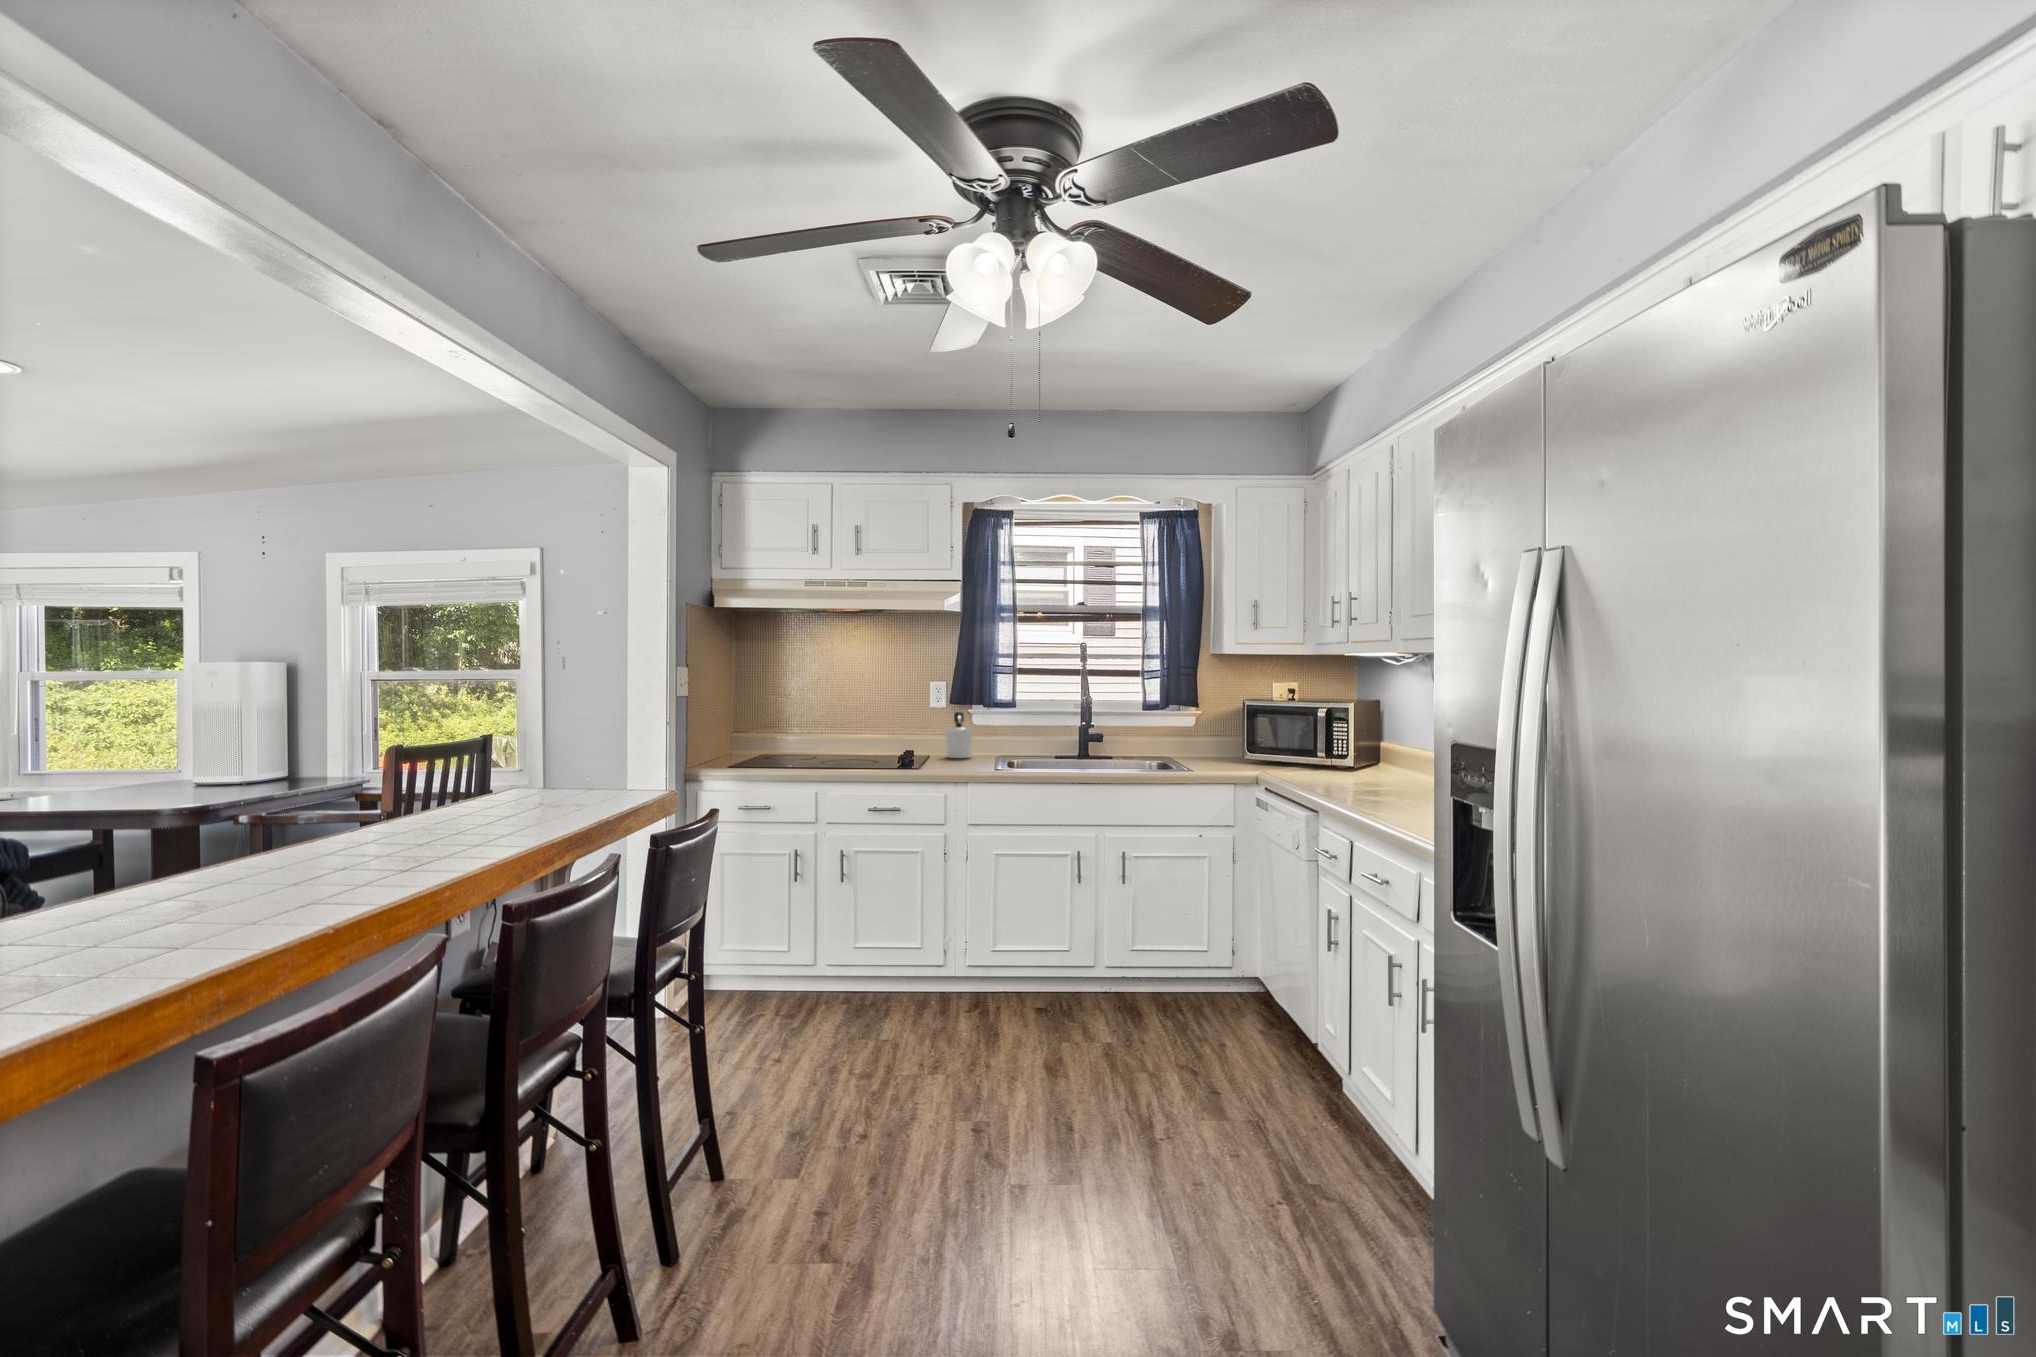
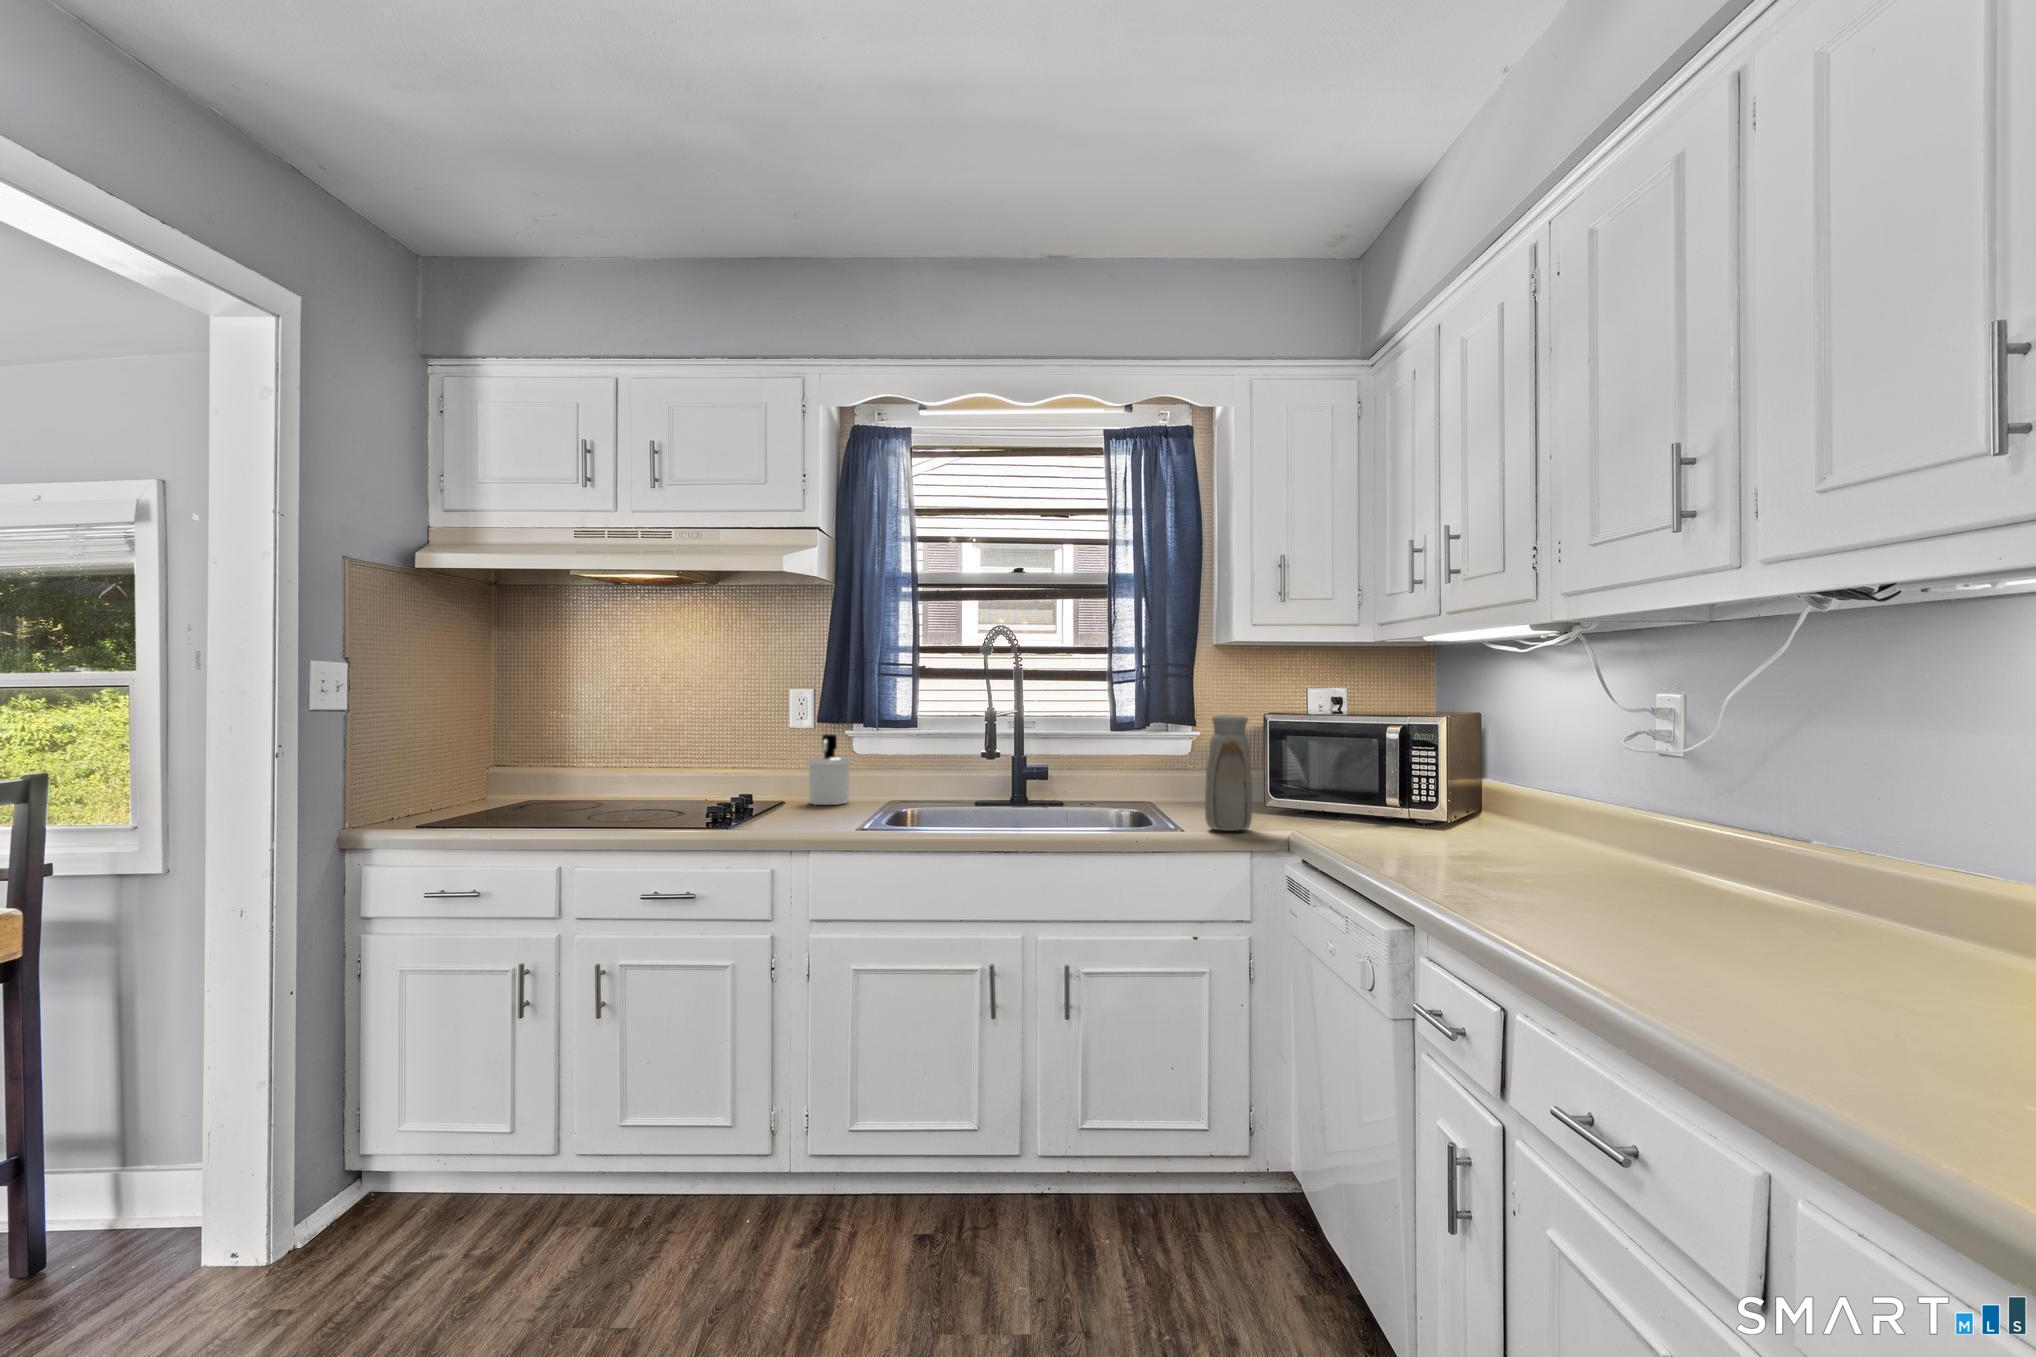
vase: none [1207,702,1235,772] -> present [1205,715,1252,831]

